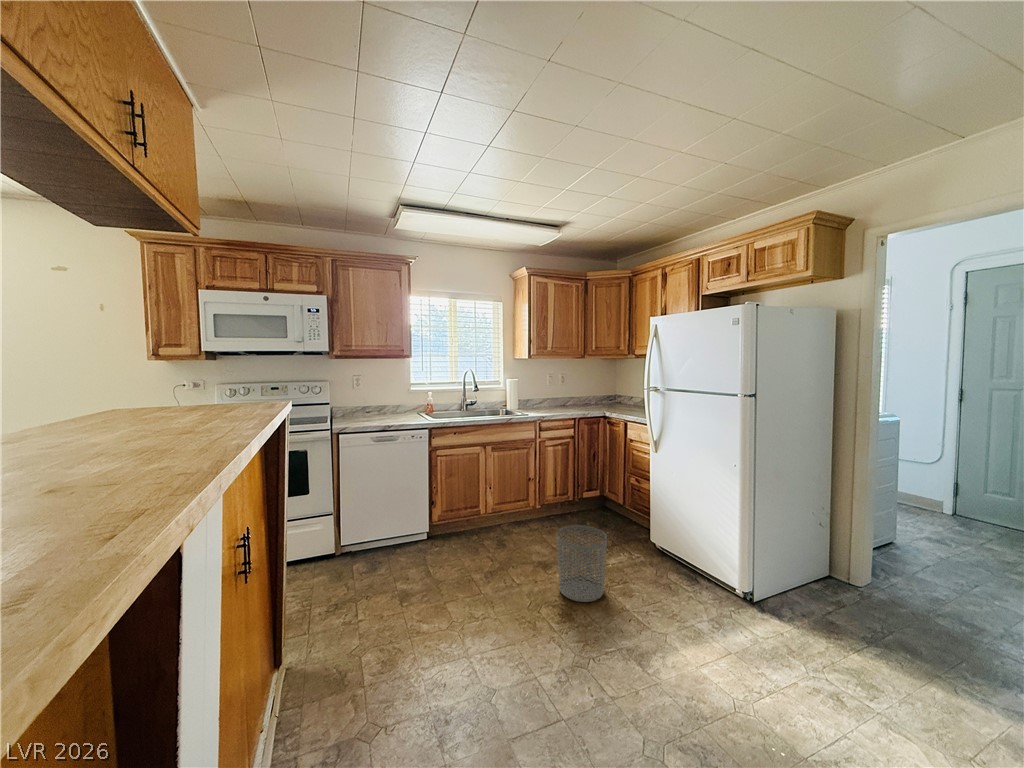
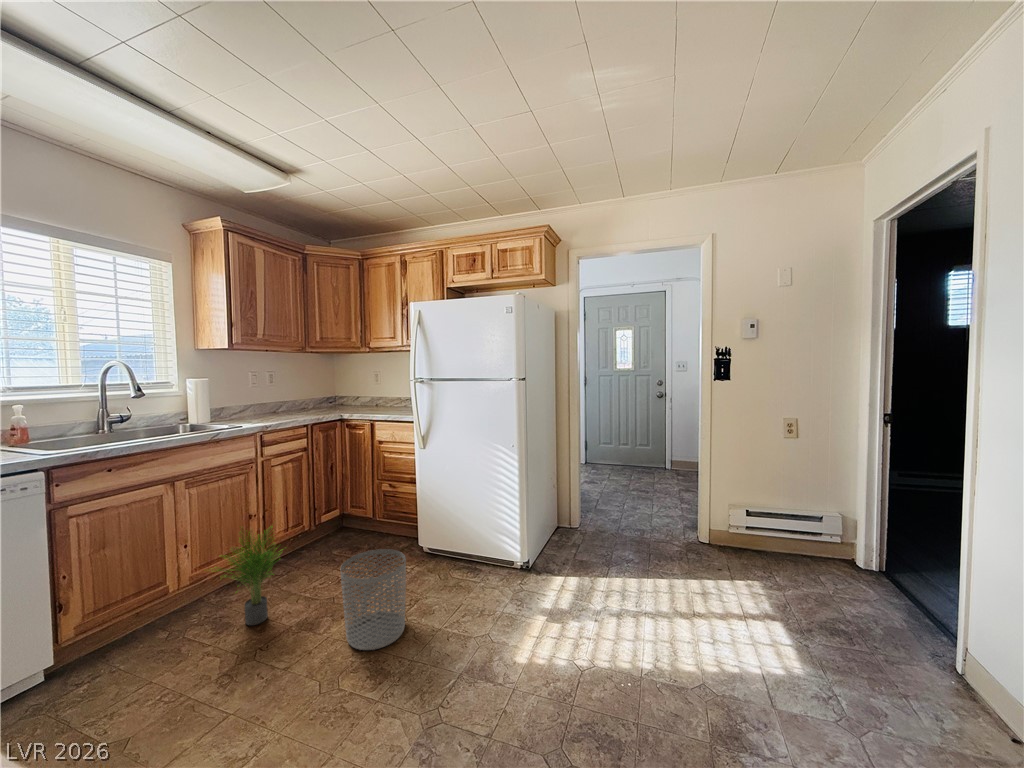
potted plant: none [491,483,540,553] -> present [218,527,280,625]

